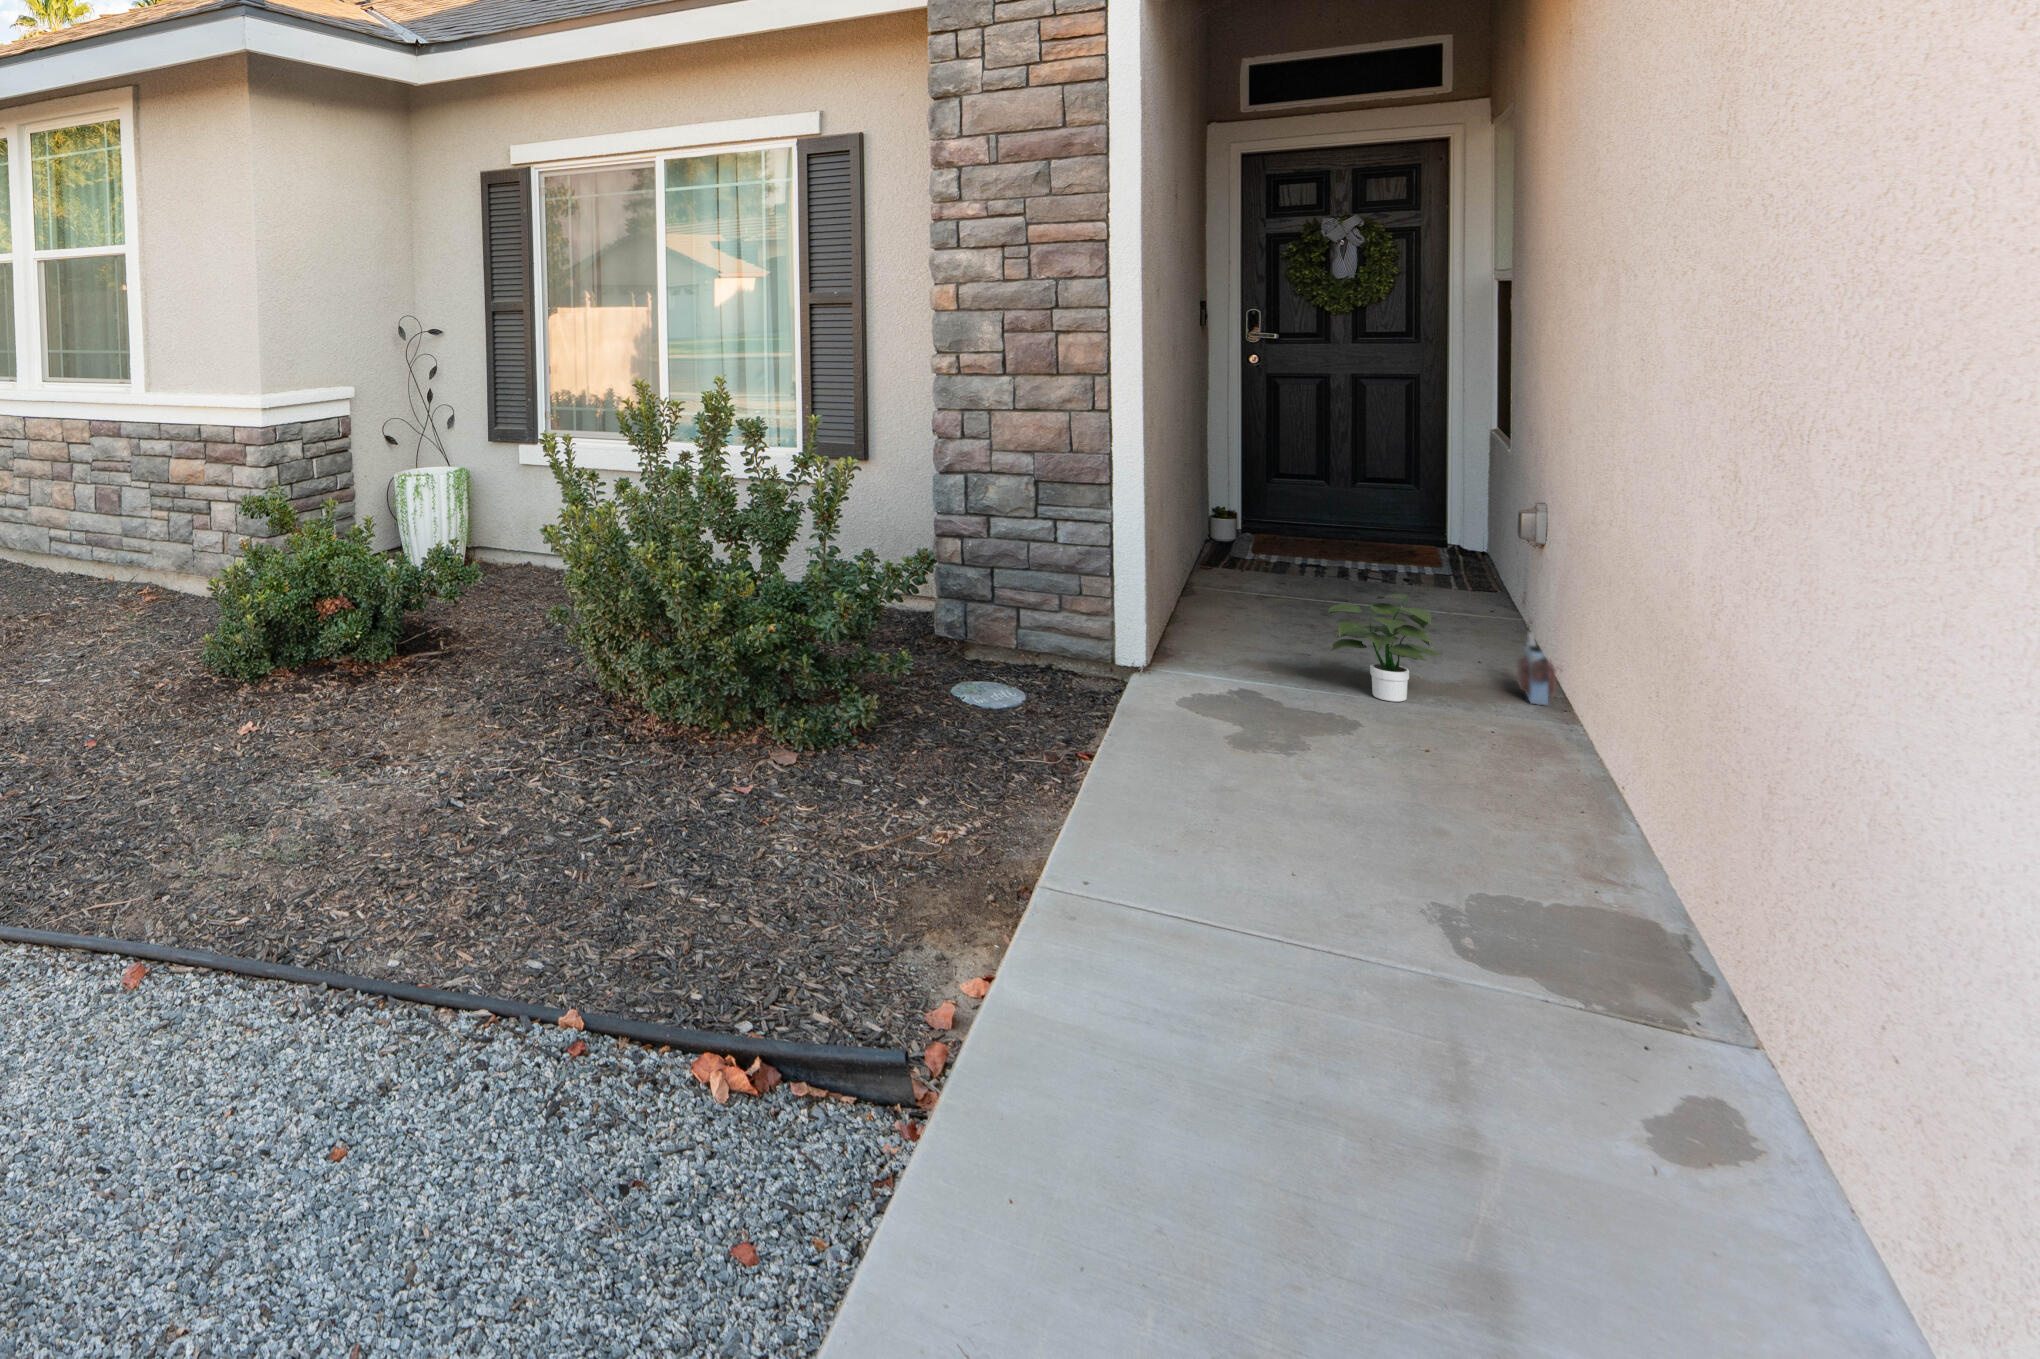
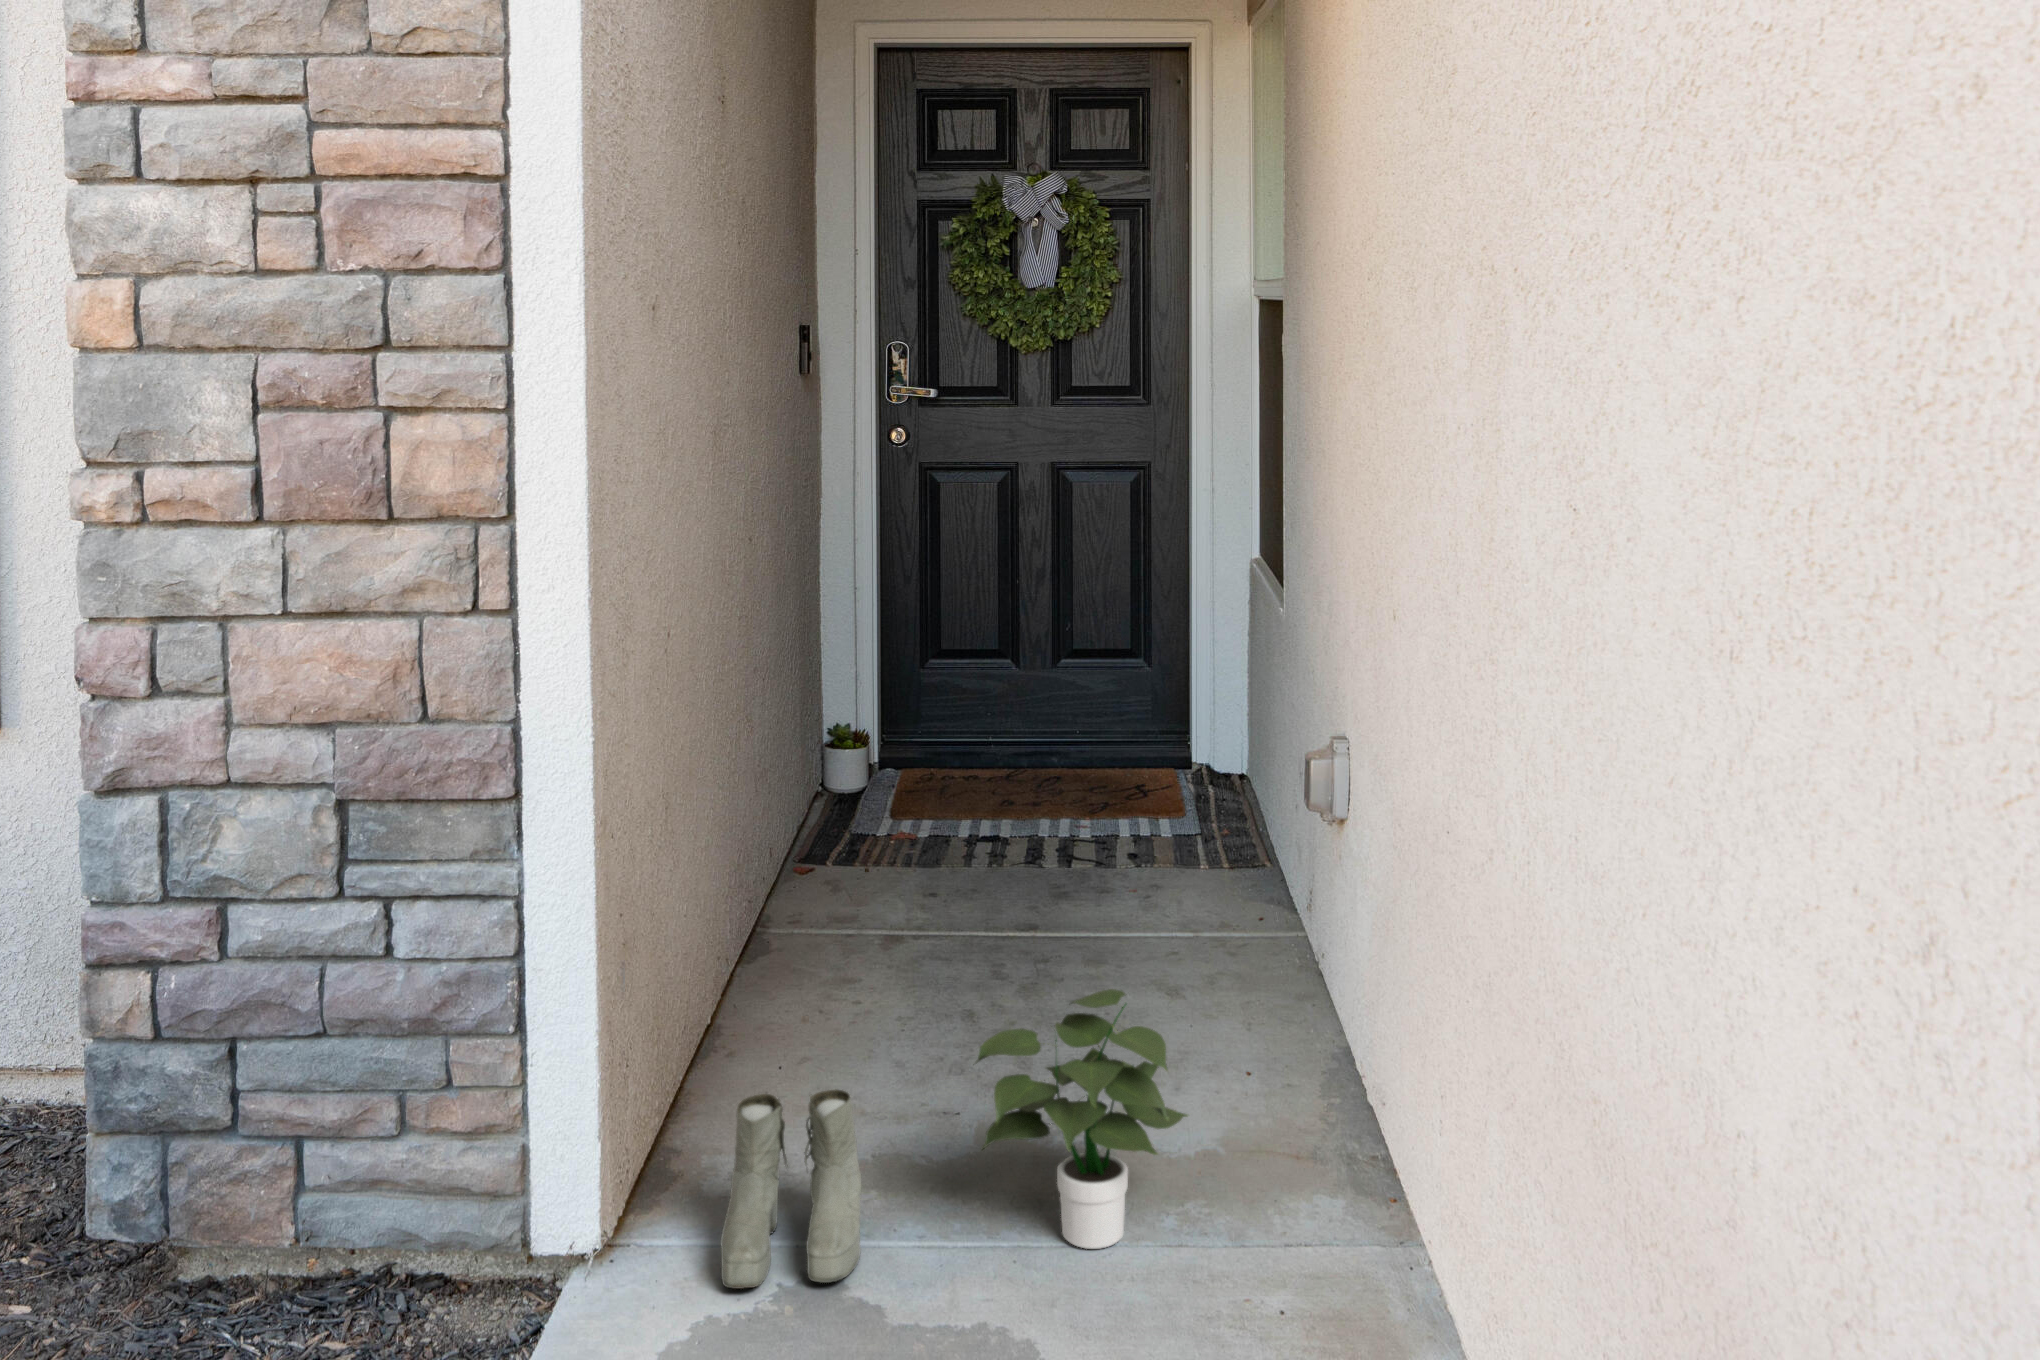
boots: none [1202,617,1269,690] -> present [721,1089,861,1289]
watering can: present [1517,632,1556,705] -> none [1309,1020,1372,1191]

